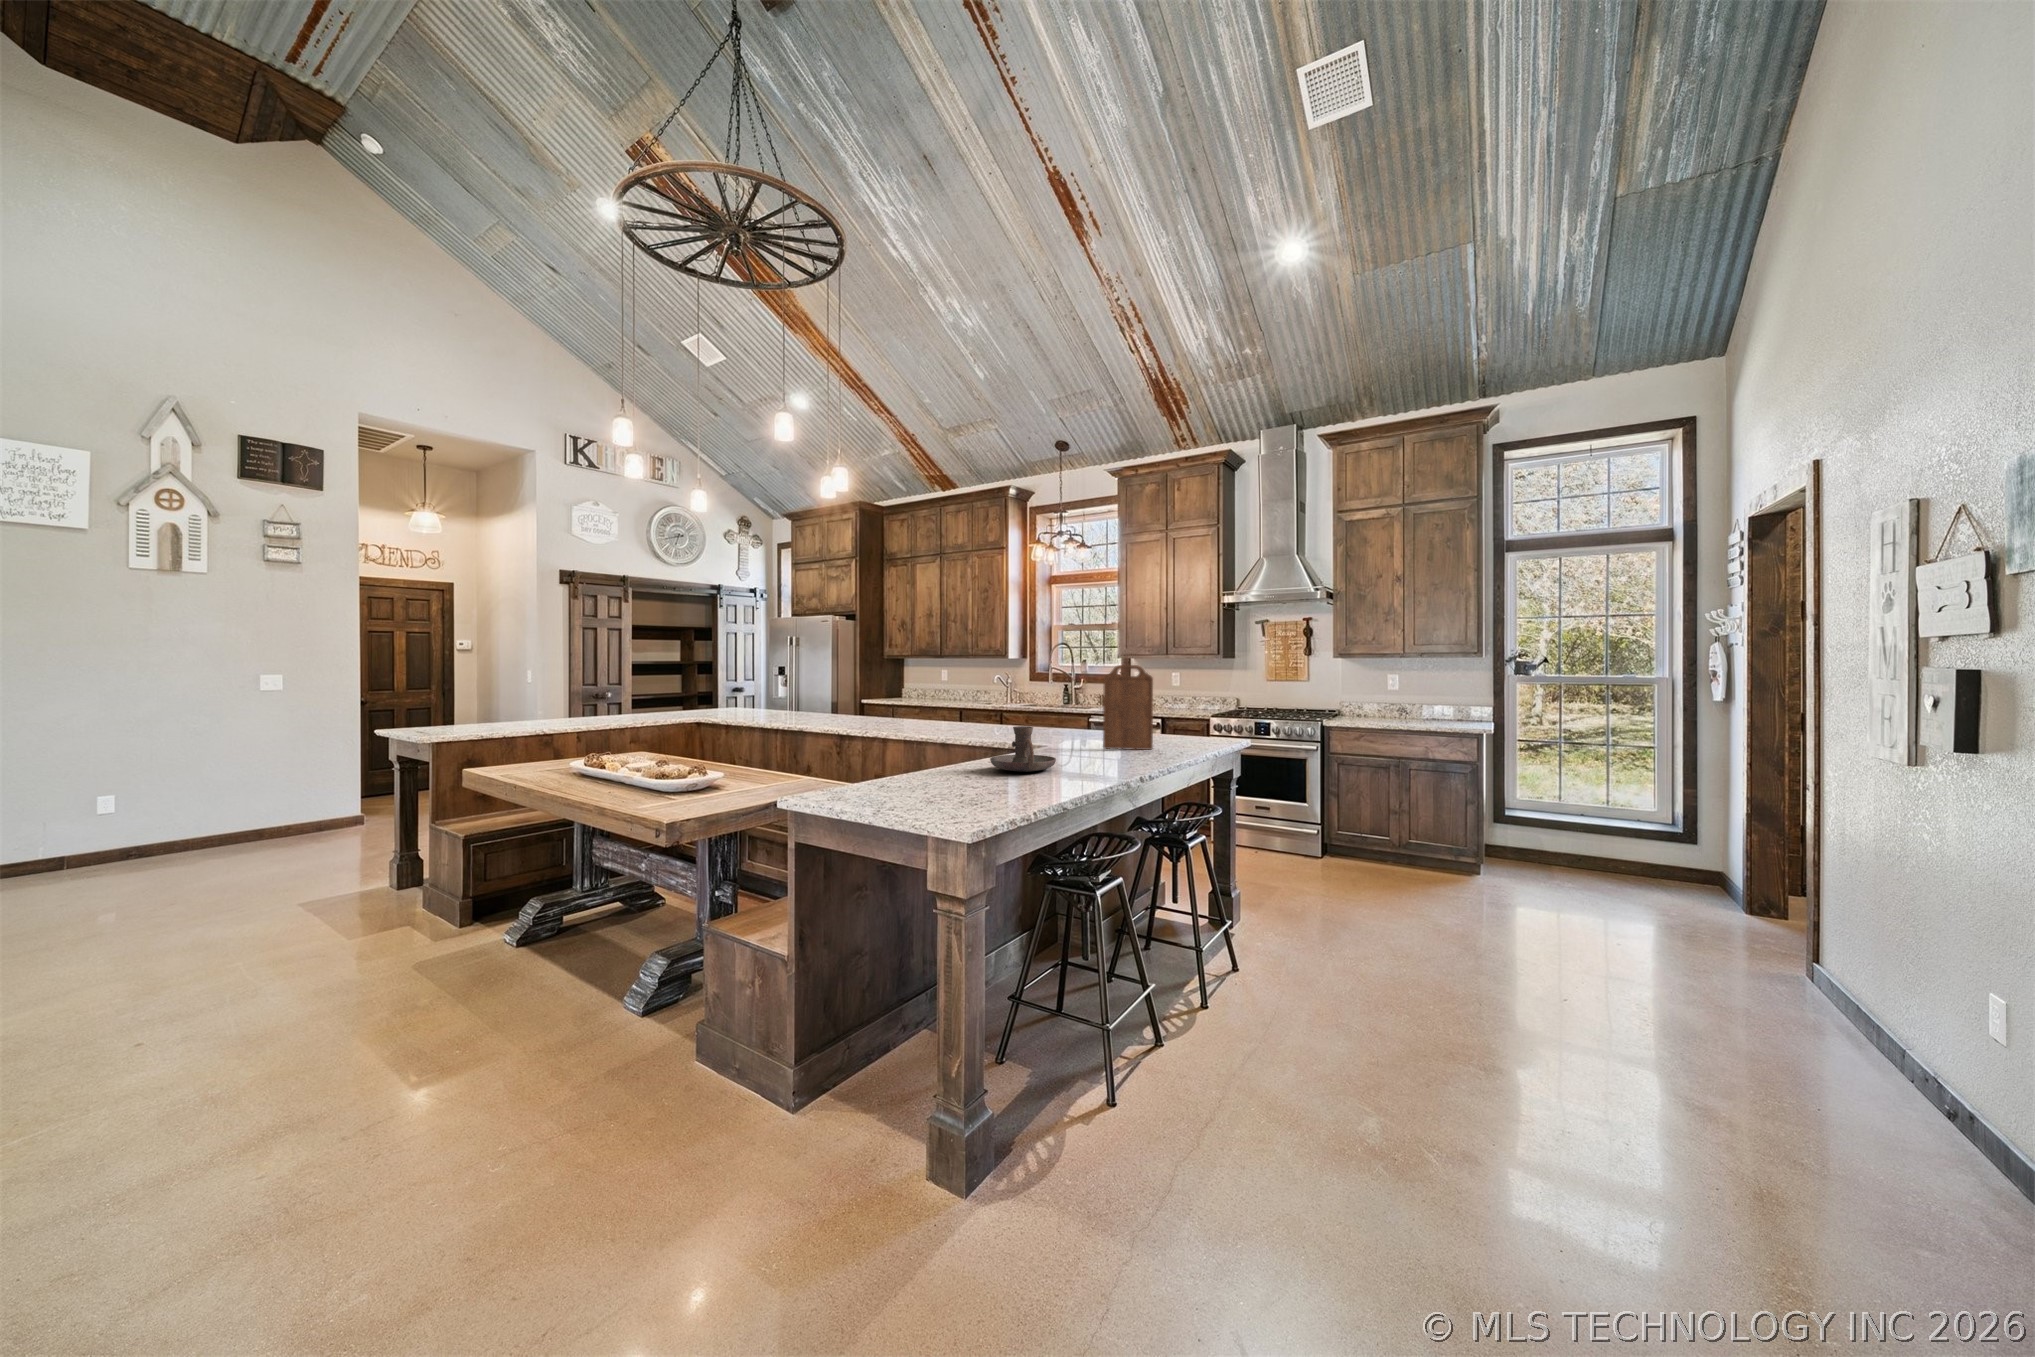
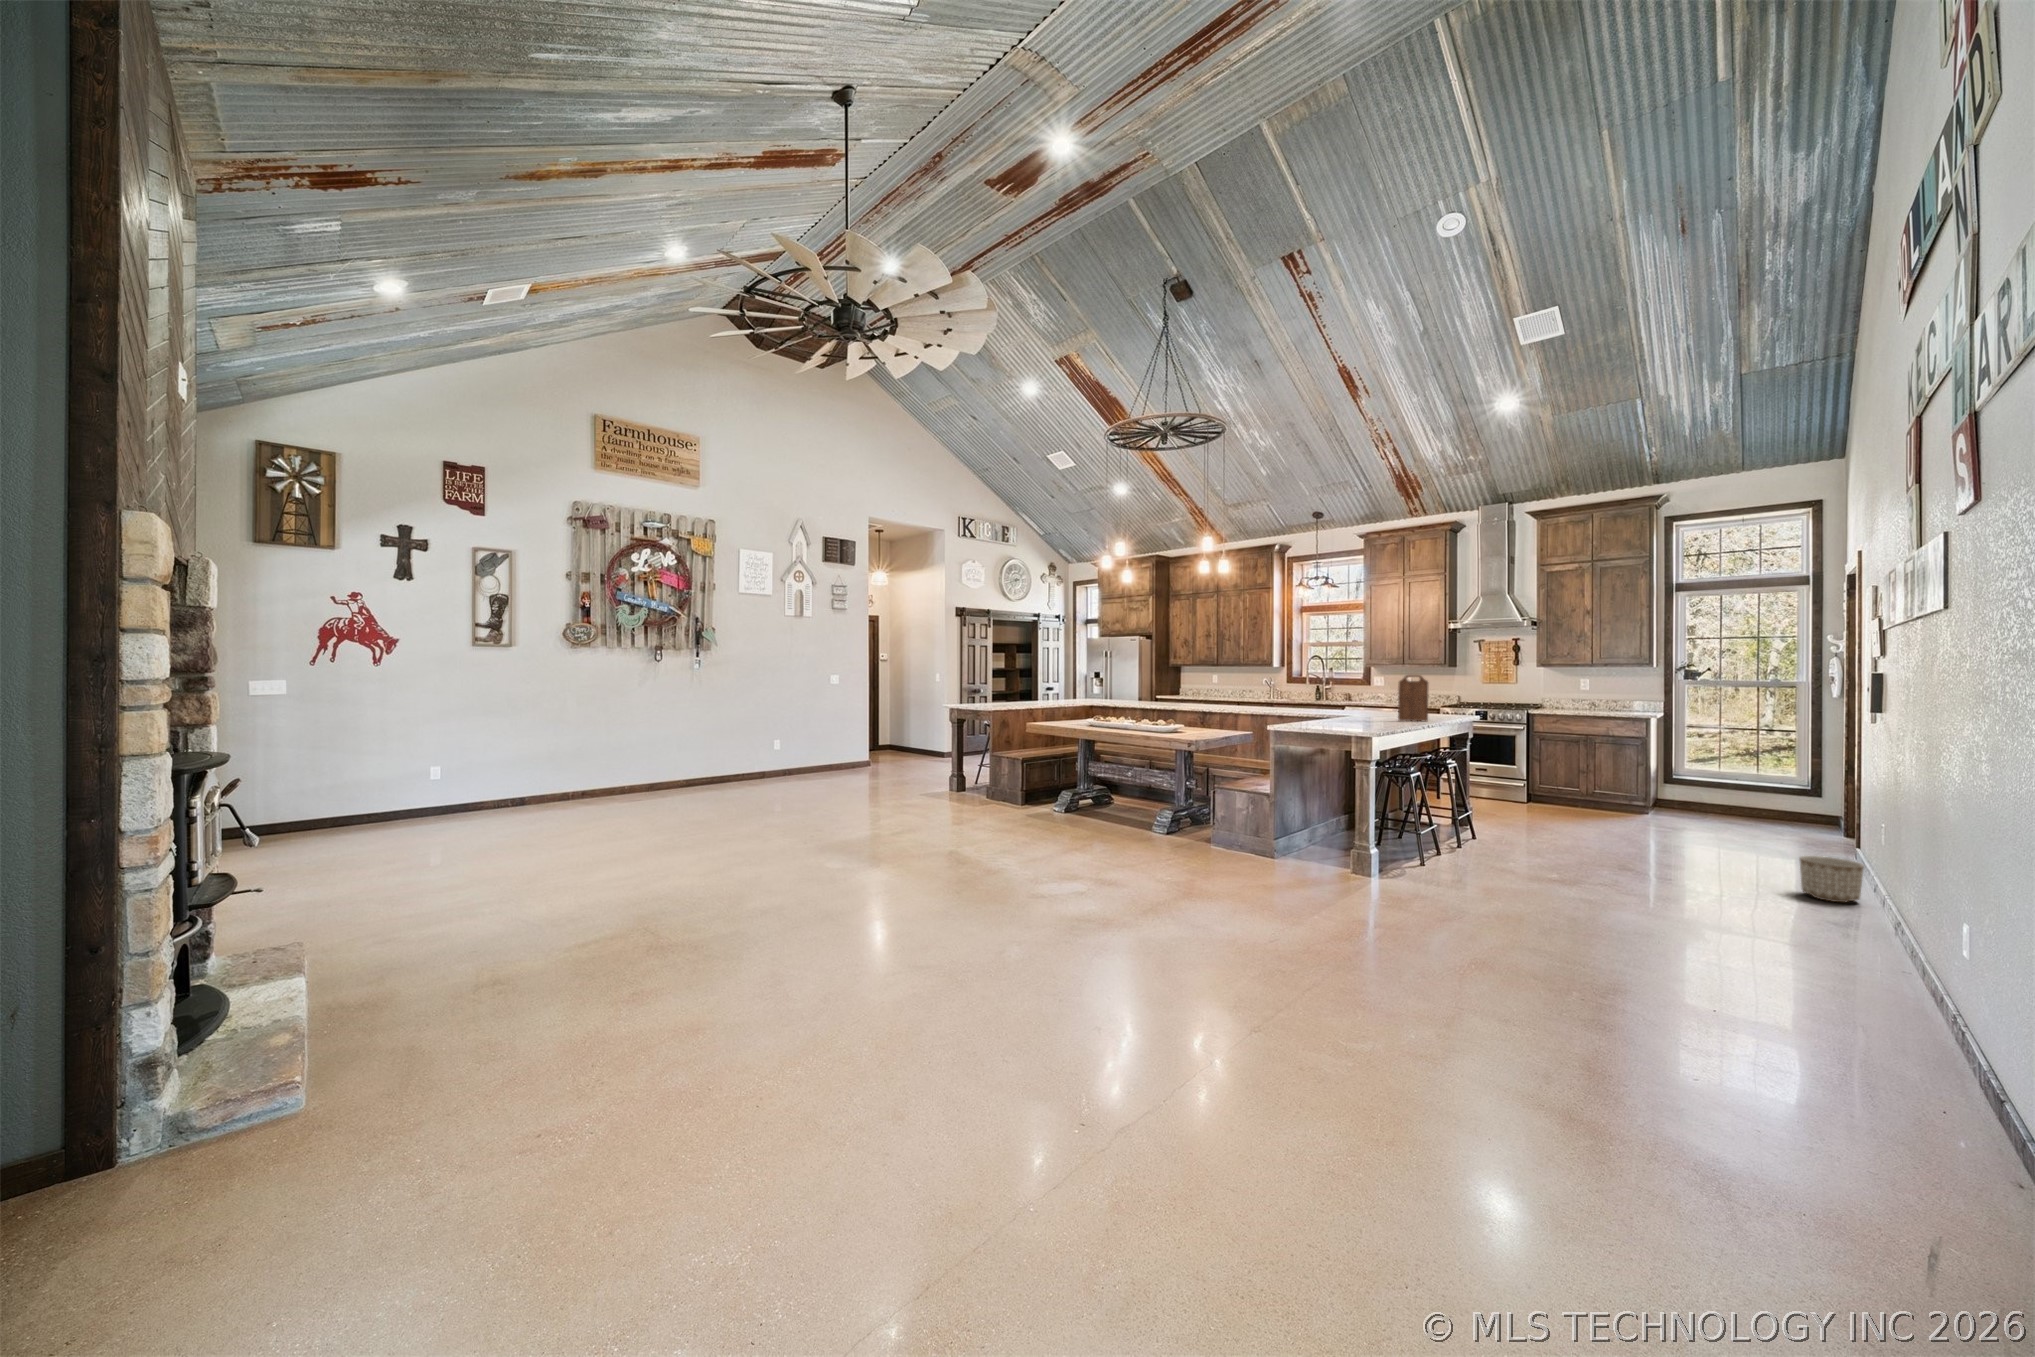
candle holder: present [990,726,1056,772] -> none [1351,706,1386,728]
planter: none [1811,1024,1951,1140] -> present [1799,856,1864,902]

